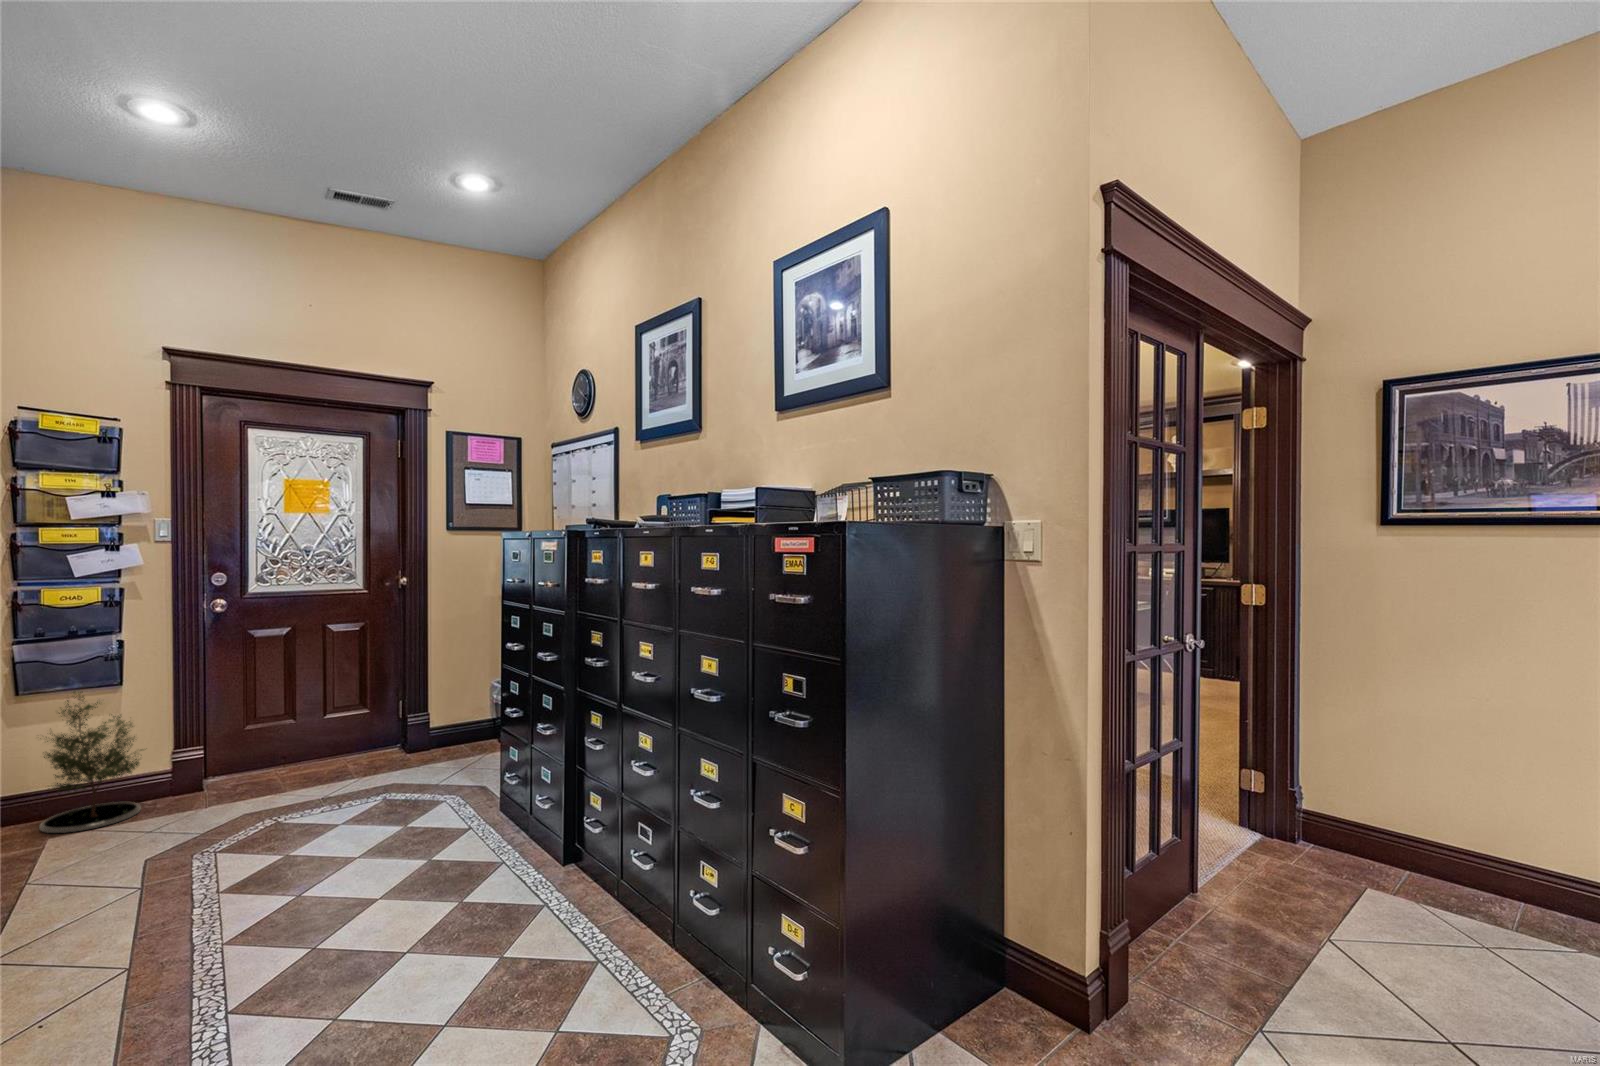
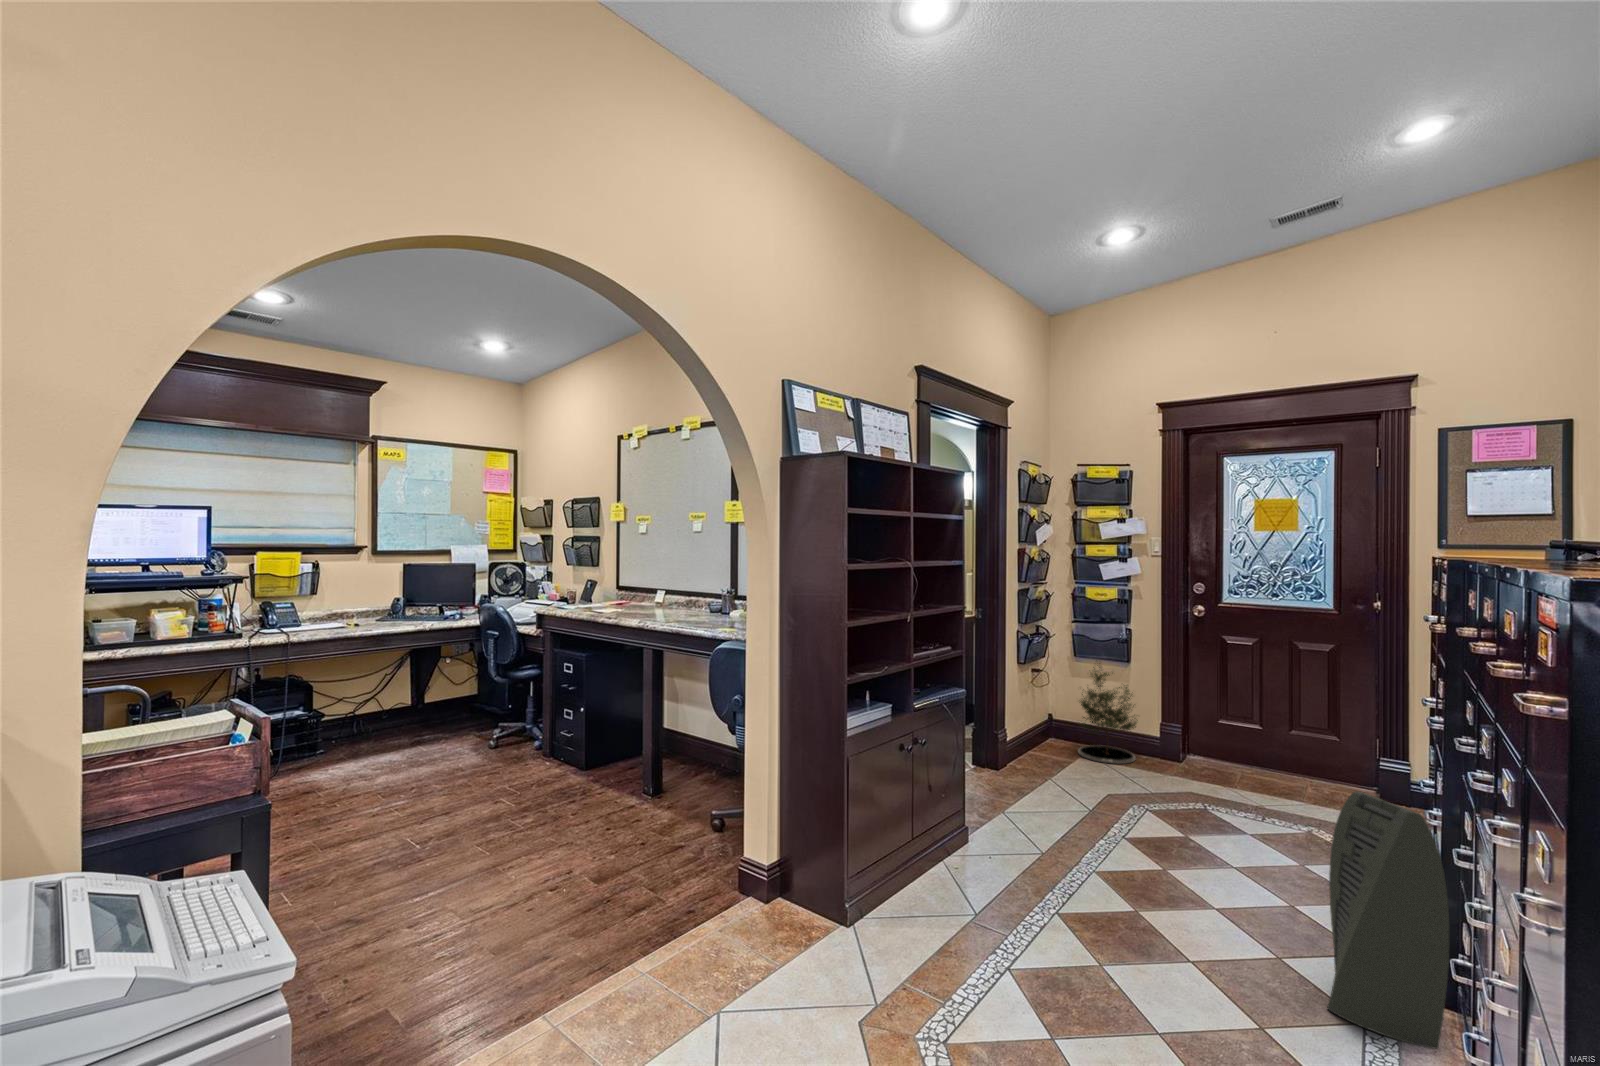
air purifier: none [504,725,594,915] -> present [1327,791,1450,1049]

